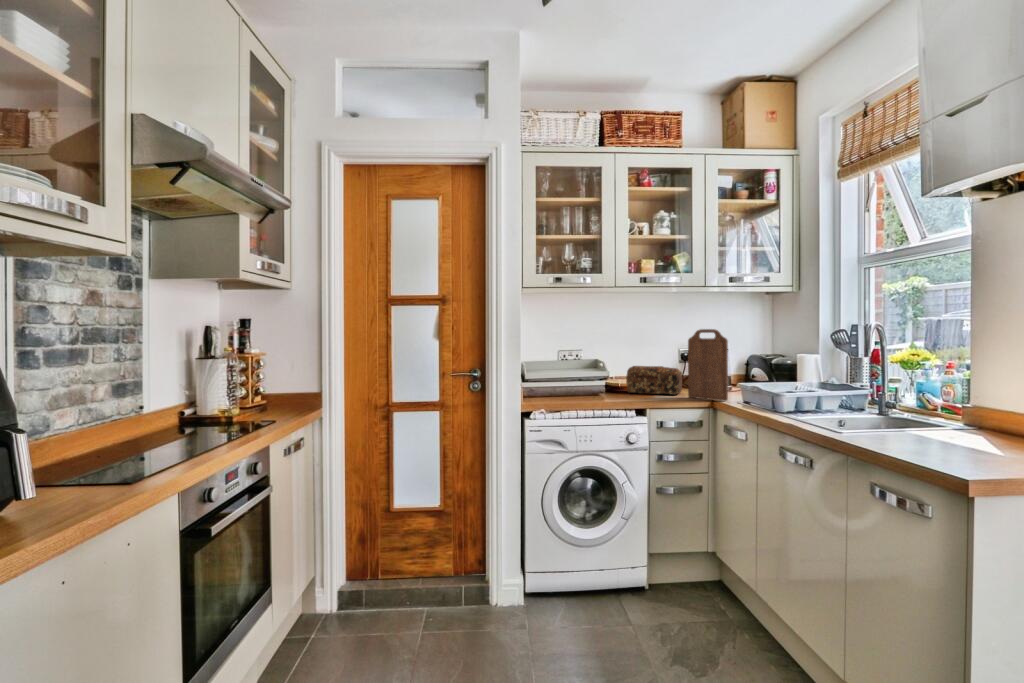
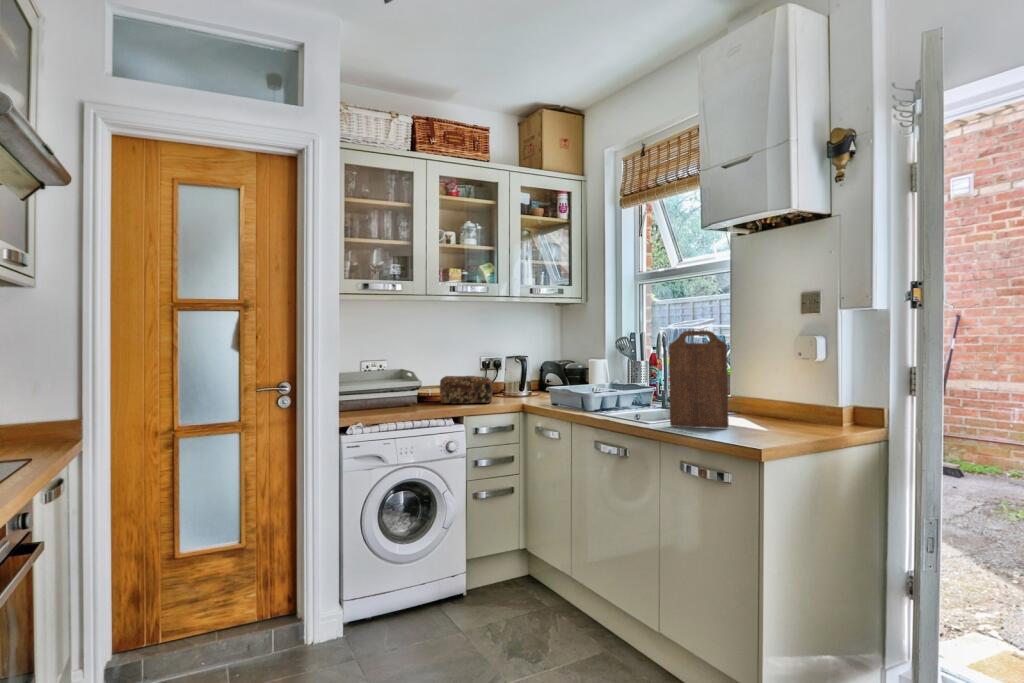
cutting board: present [688,329,728,401] -> present [669,330,729,428]

